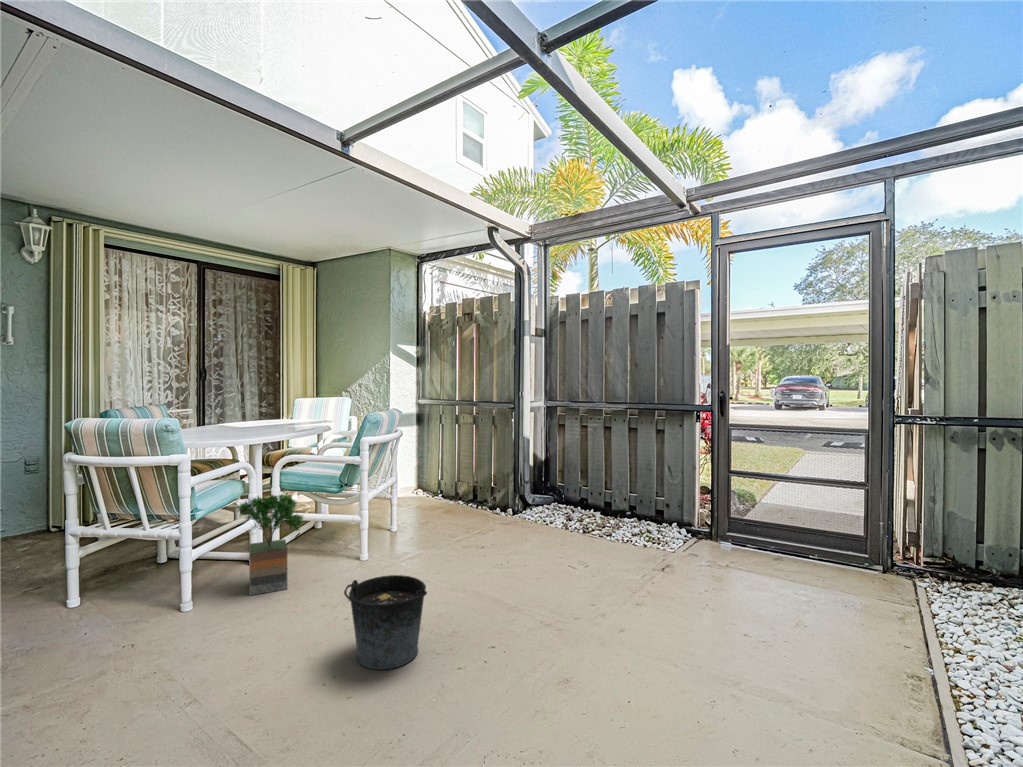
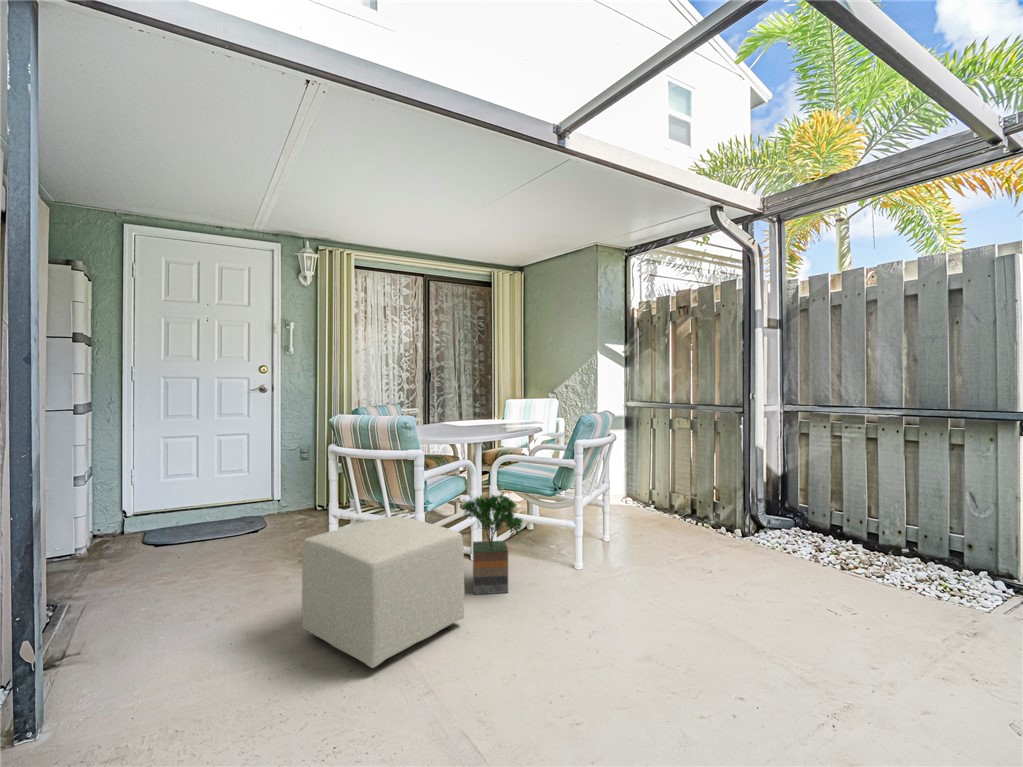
ottoman: none [31,525,236,679] -> present [302,516,464,668]
bucket: present [344,575,427,670] -> none [575,601,673,716]

